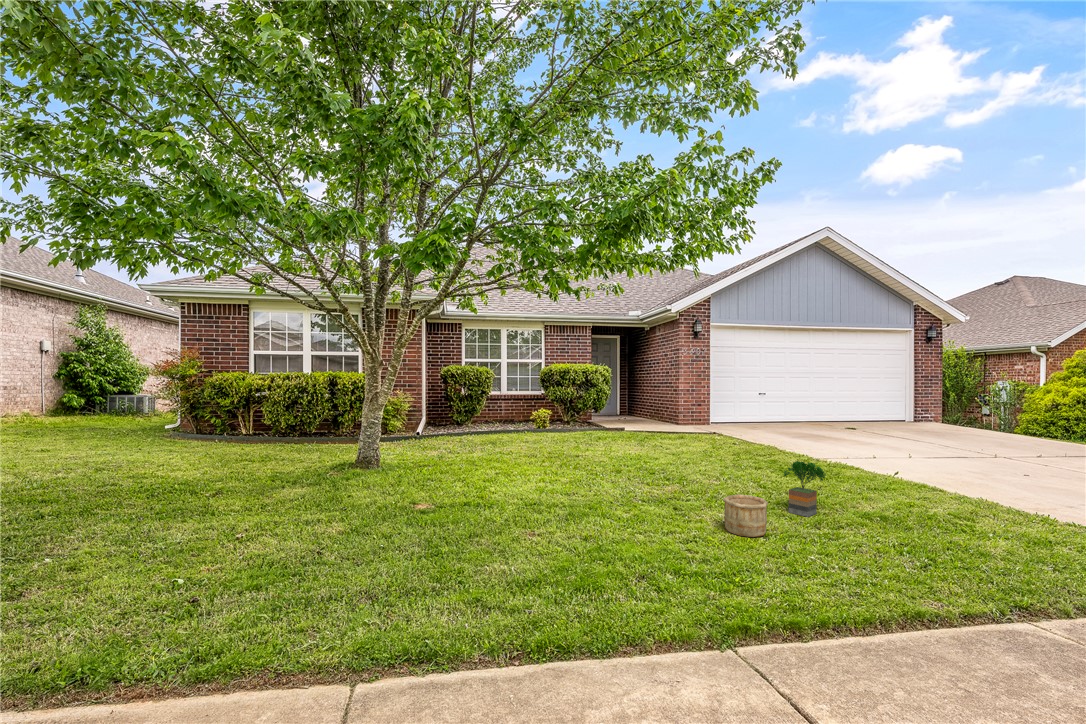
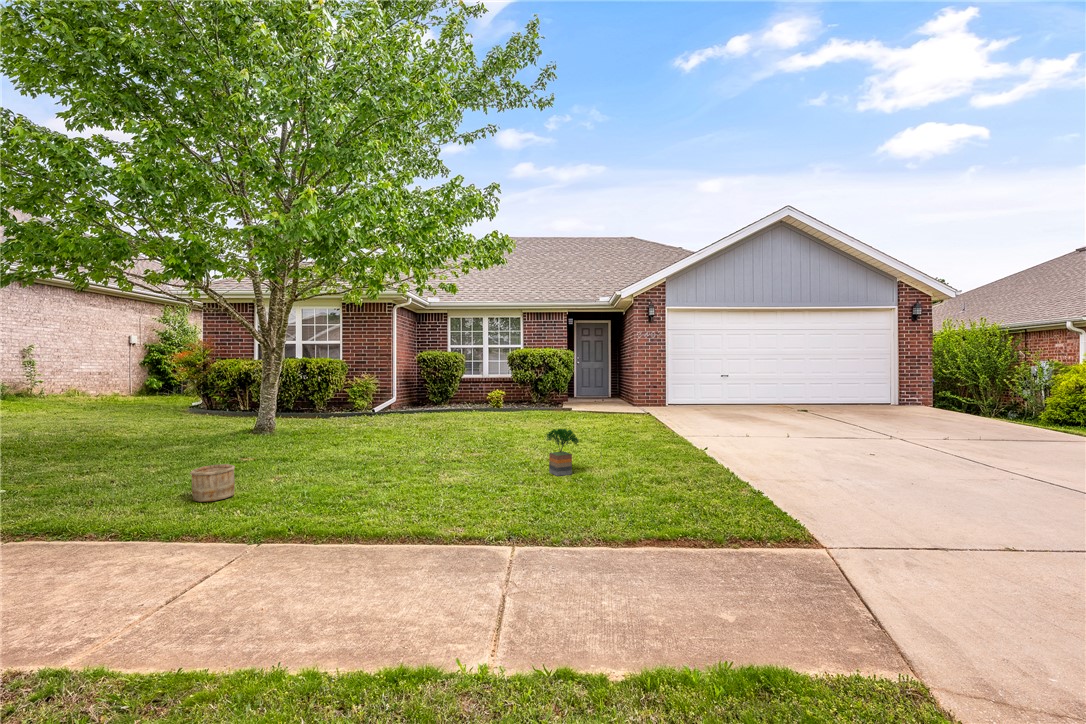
wooden bucket: present [723,494,768,537] -> present [190,464,235,502]

